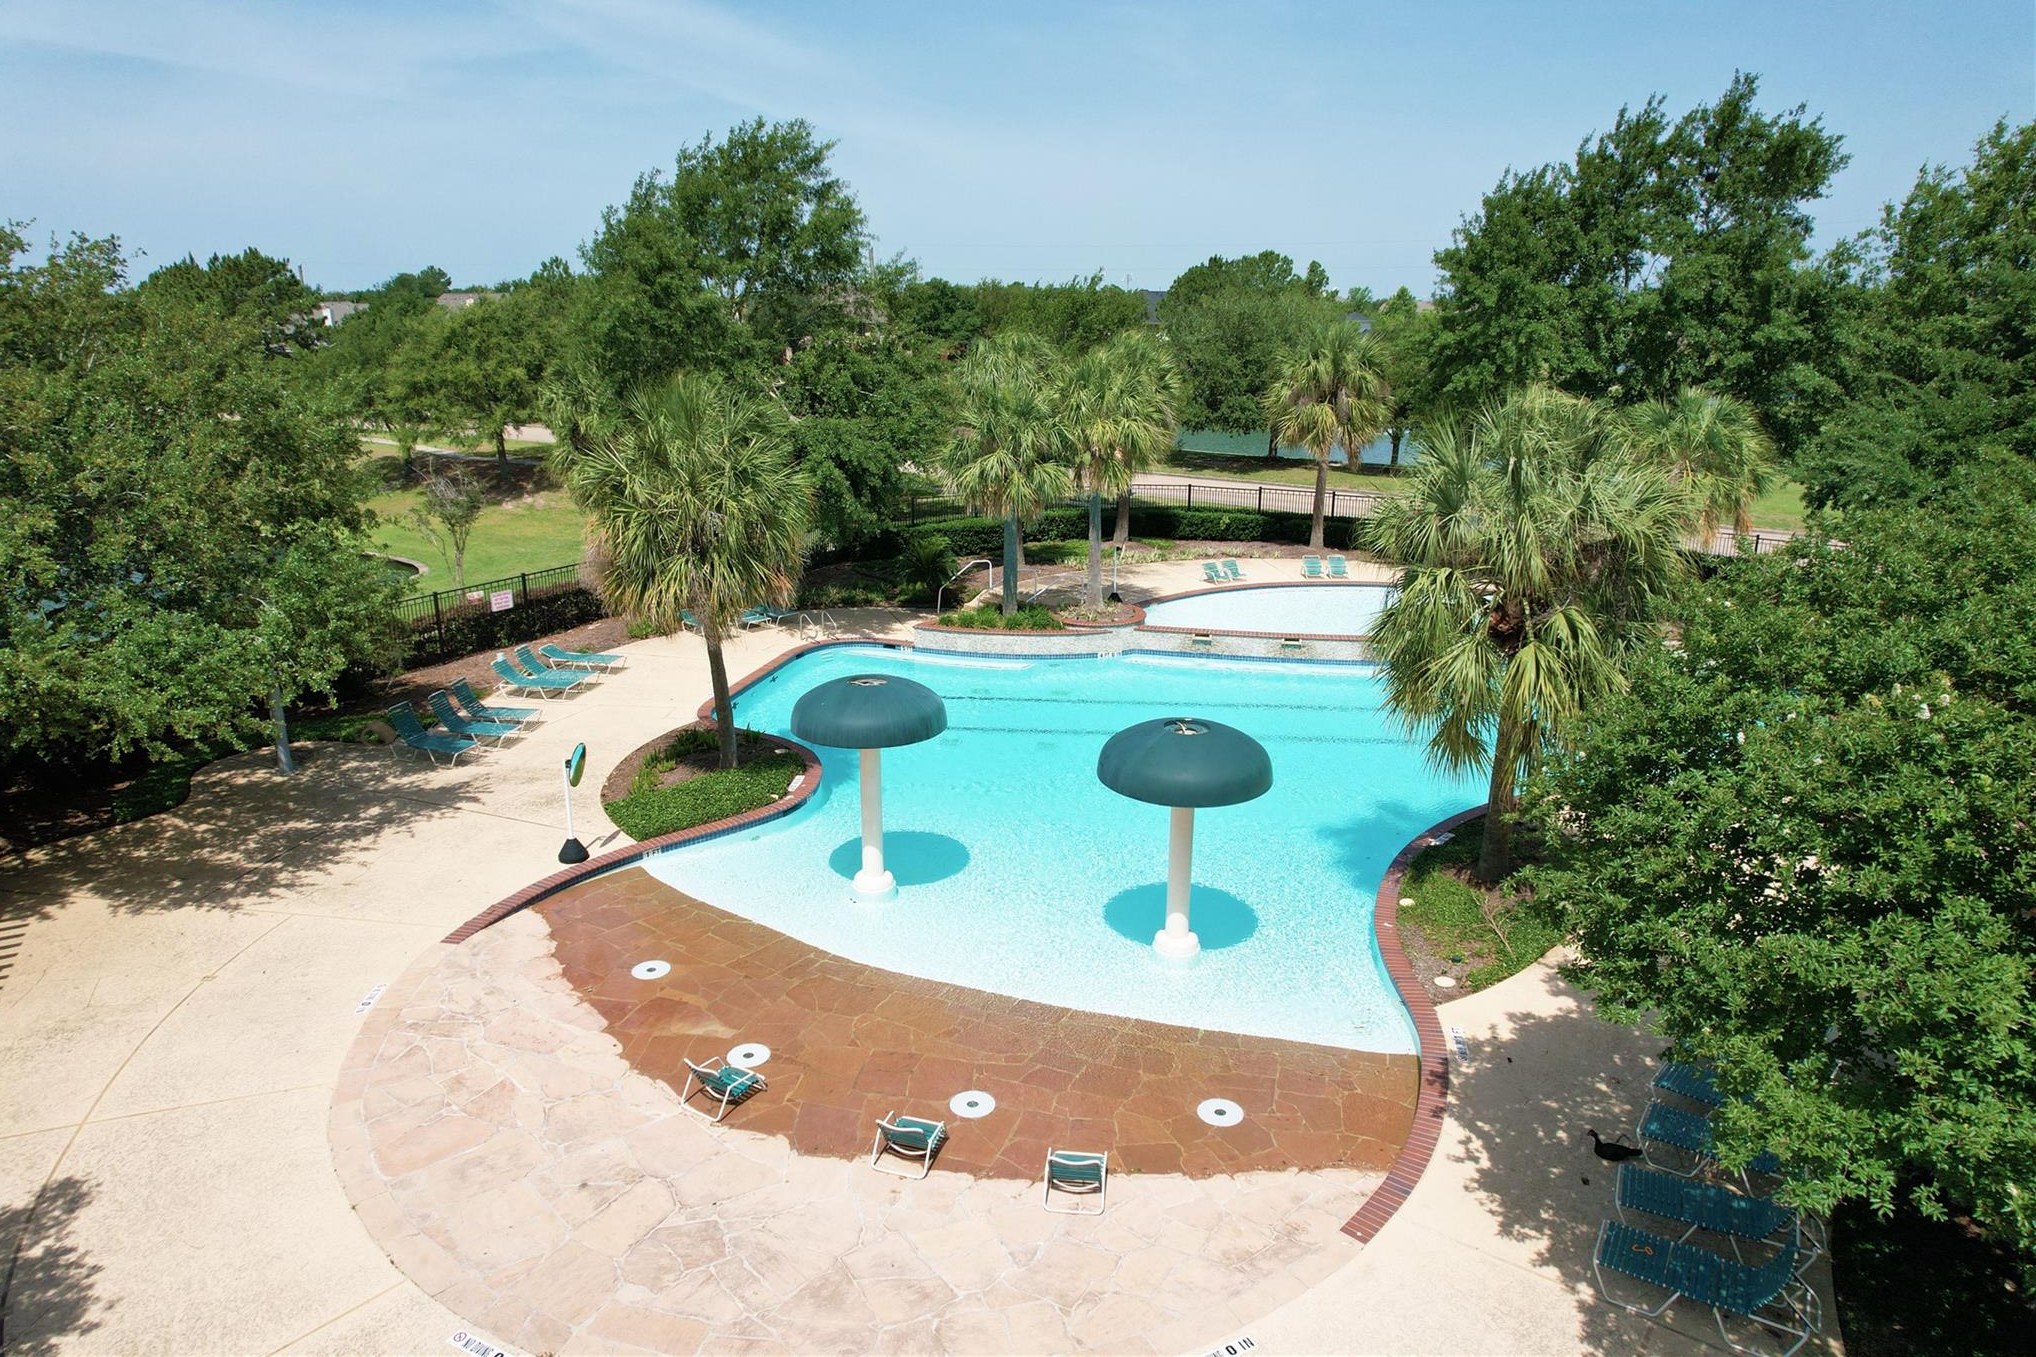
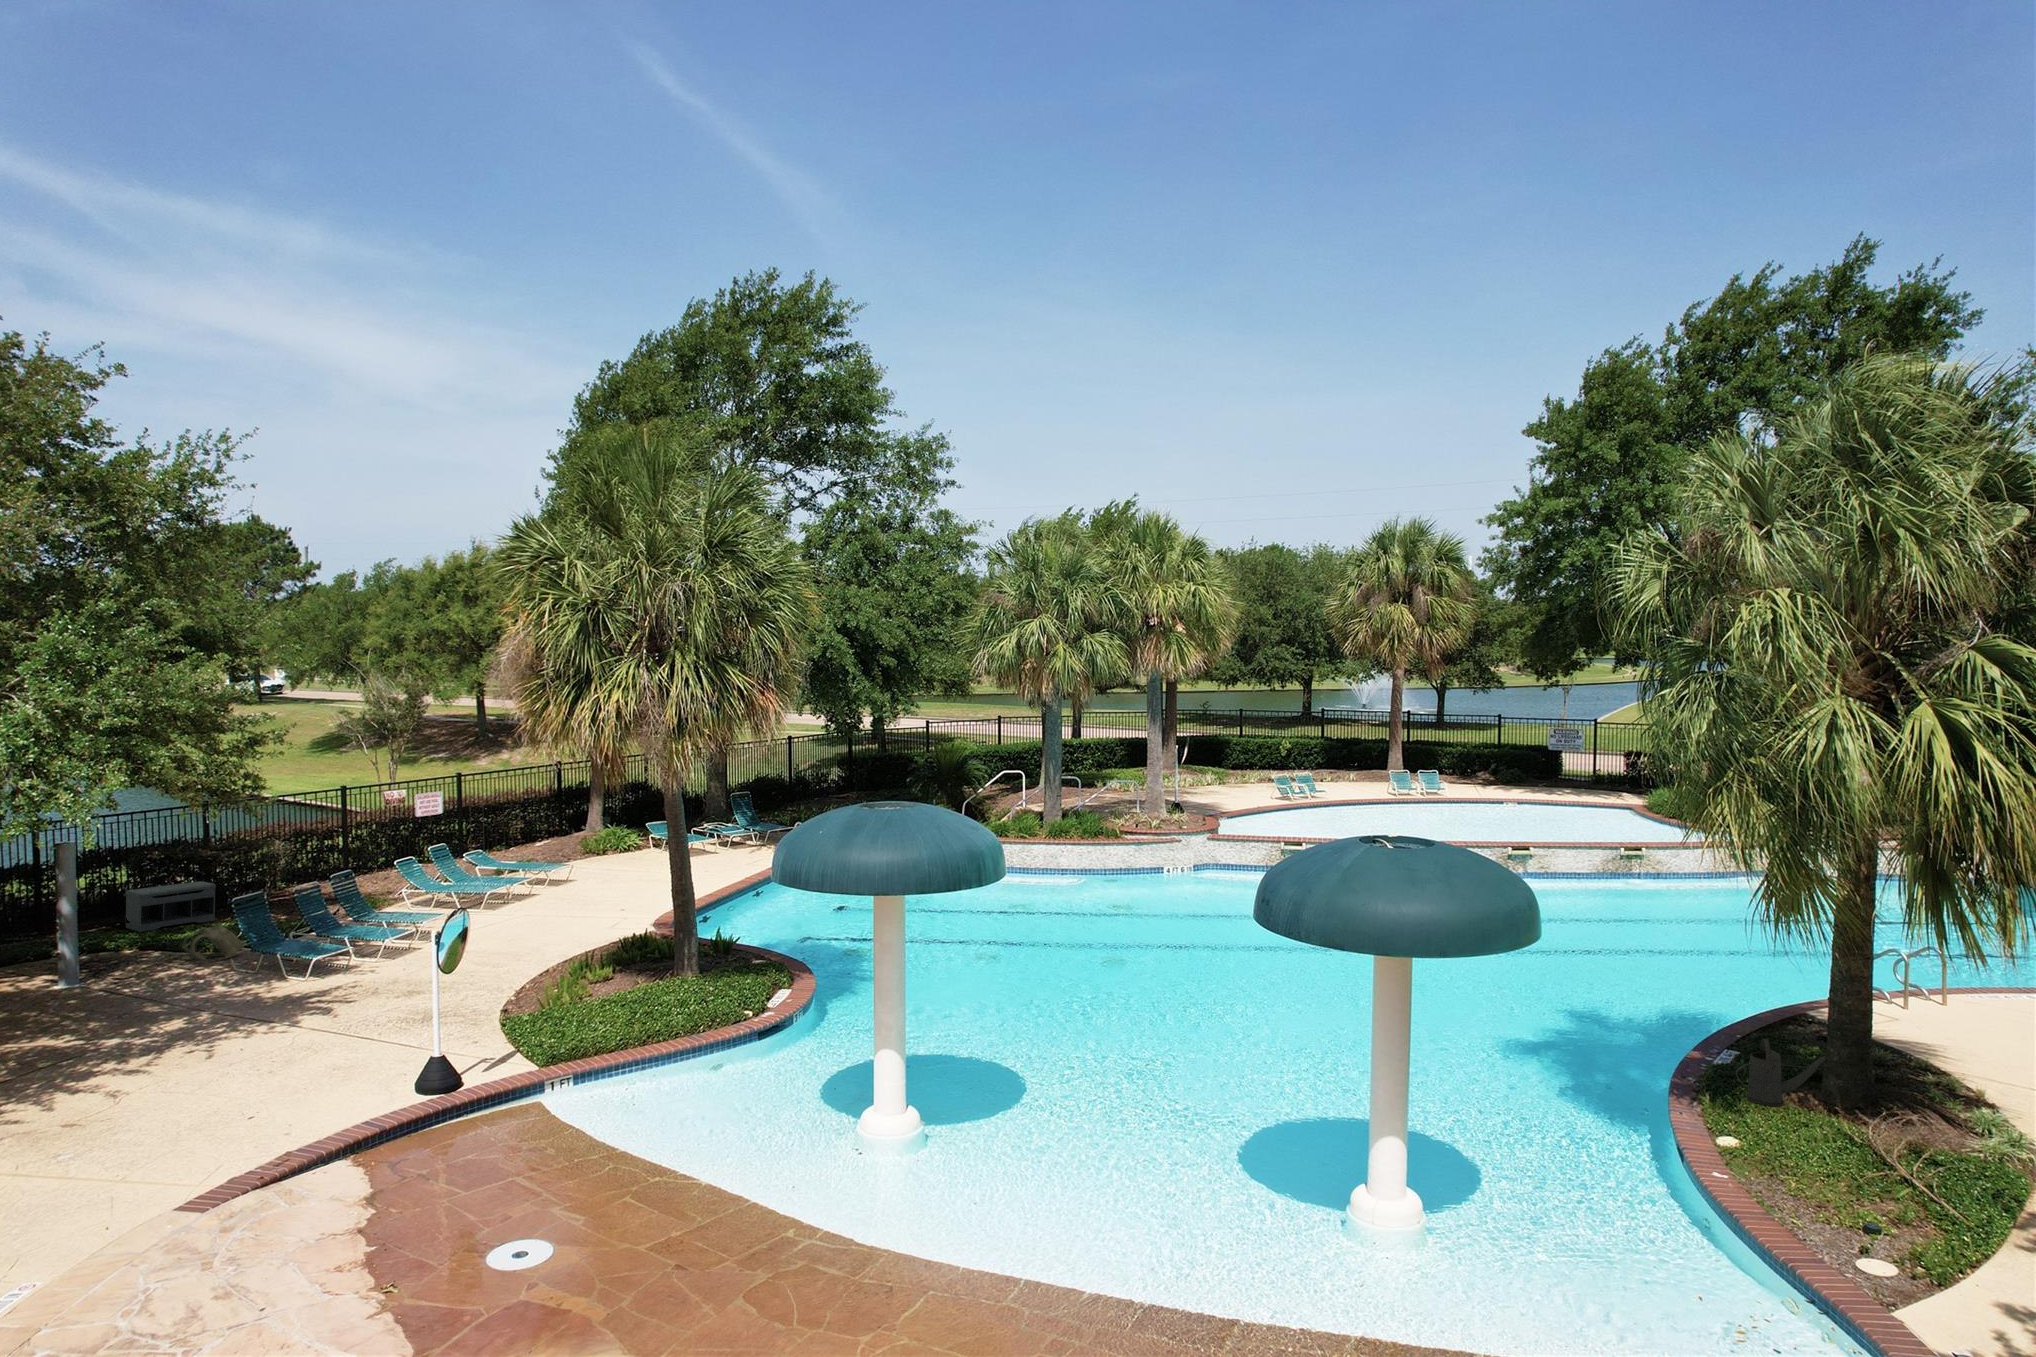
bench: none [294,676,362,717] -> present [126,881,216,932]
watering can: none [1425,841,1480,882] -> present [1736,1039,1826,1106]

